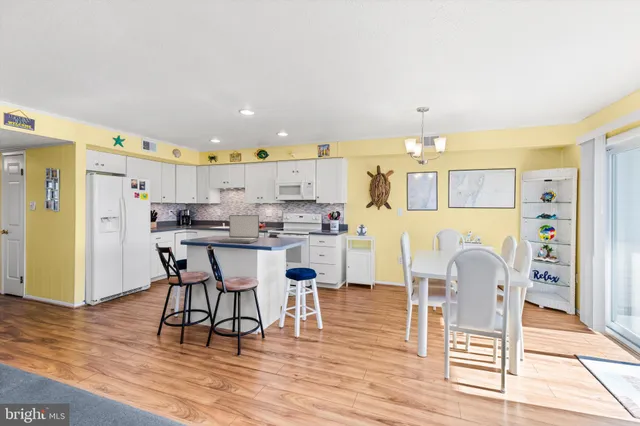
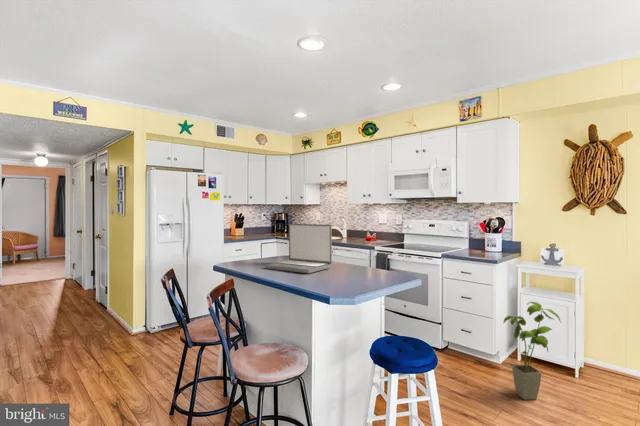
house plant: none [344,253,369,301] -> present [504,302,561,400]

